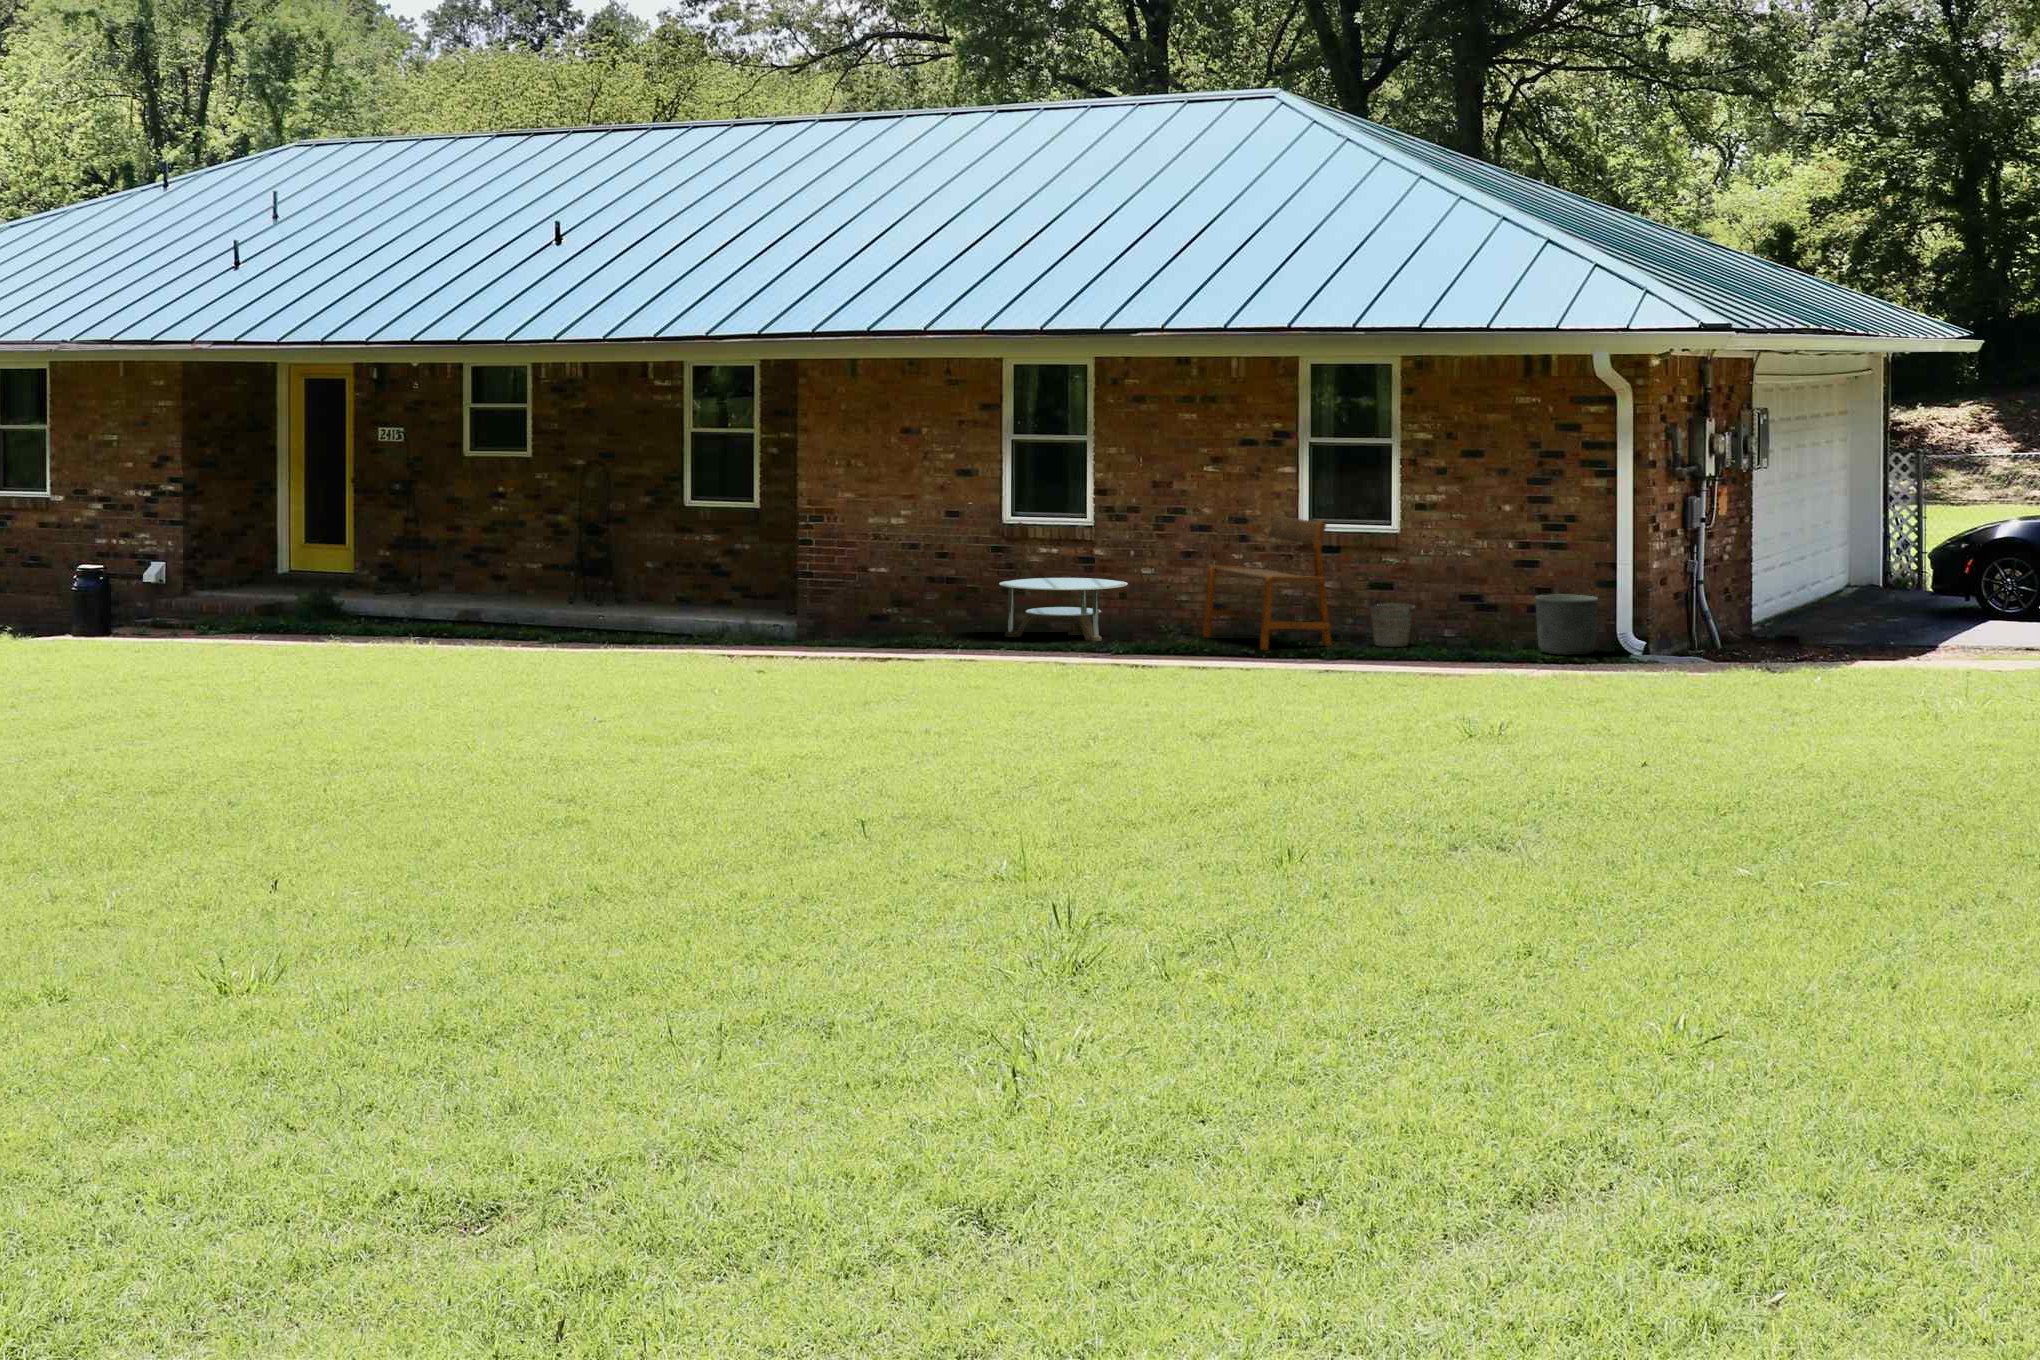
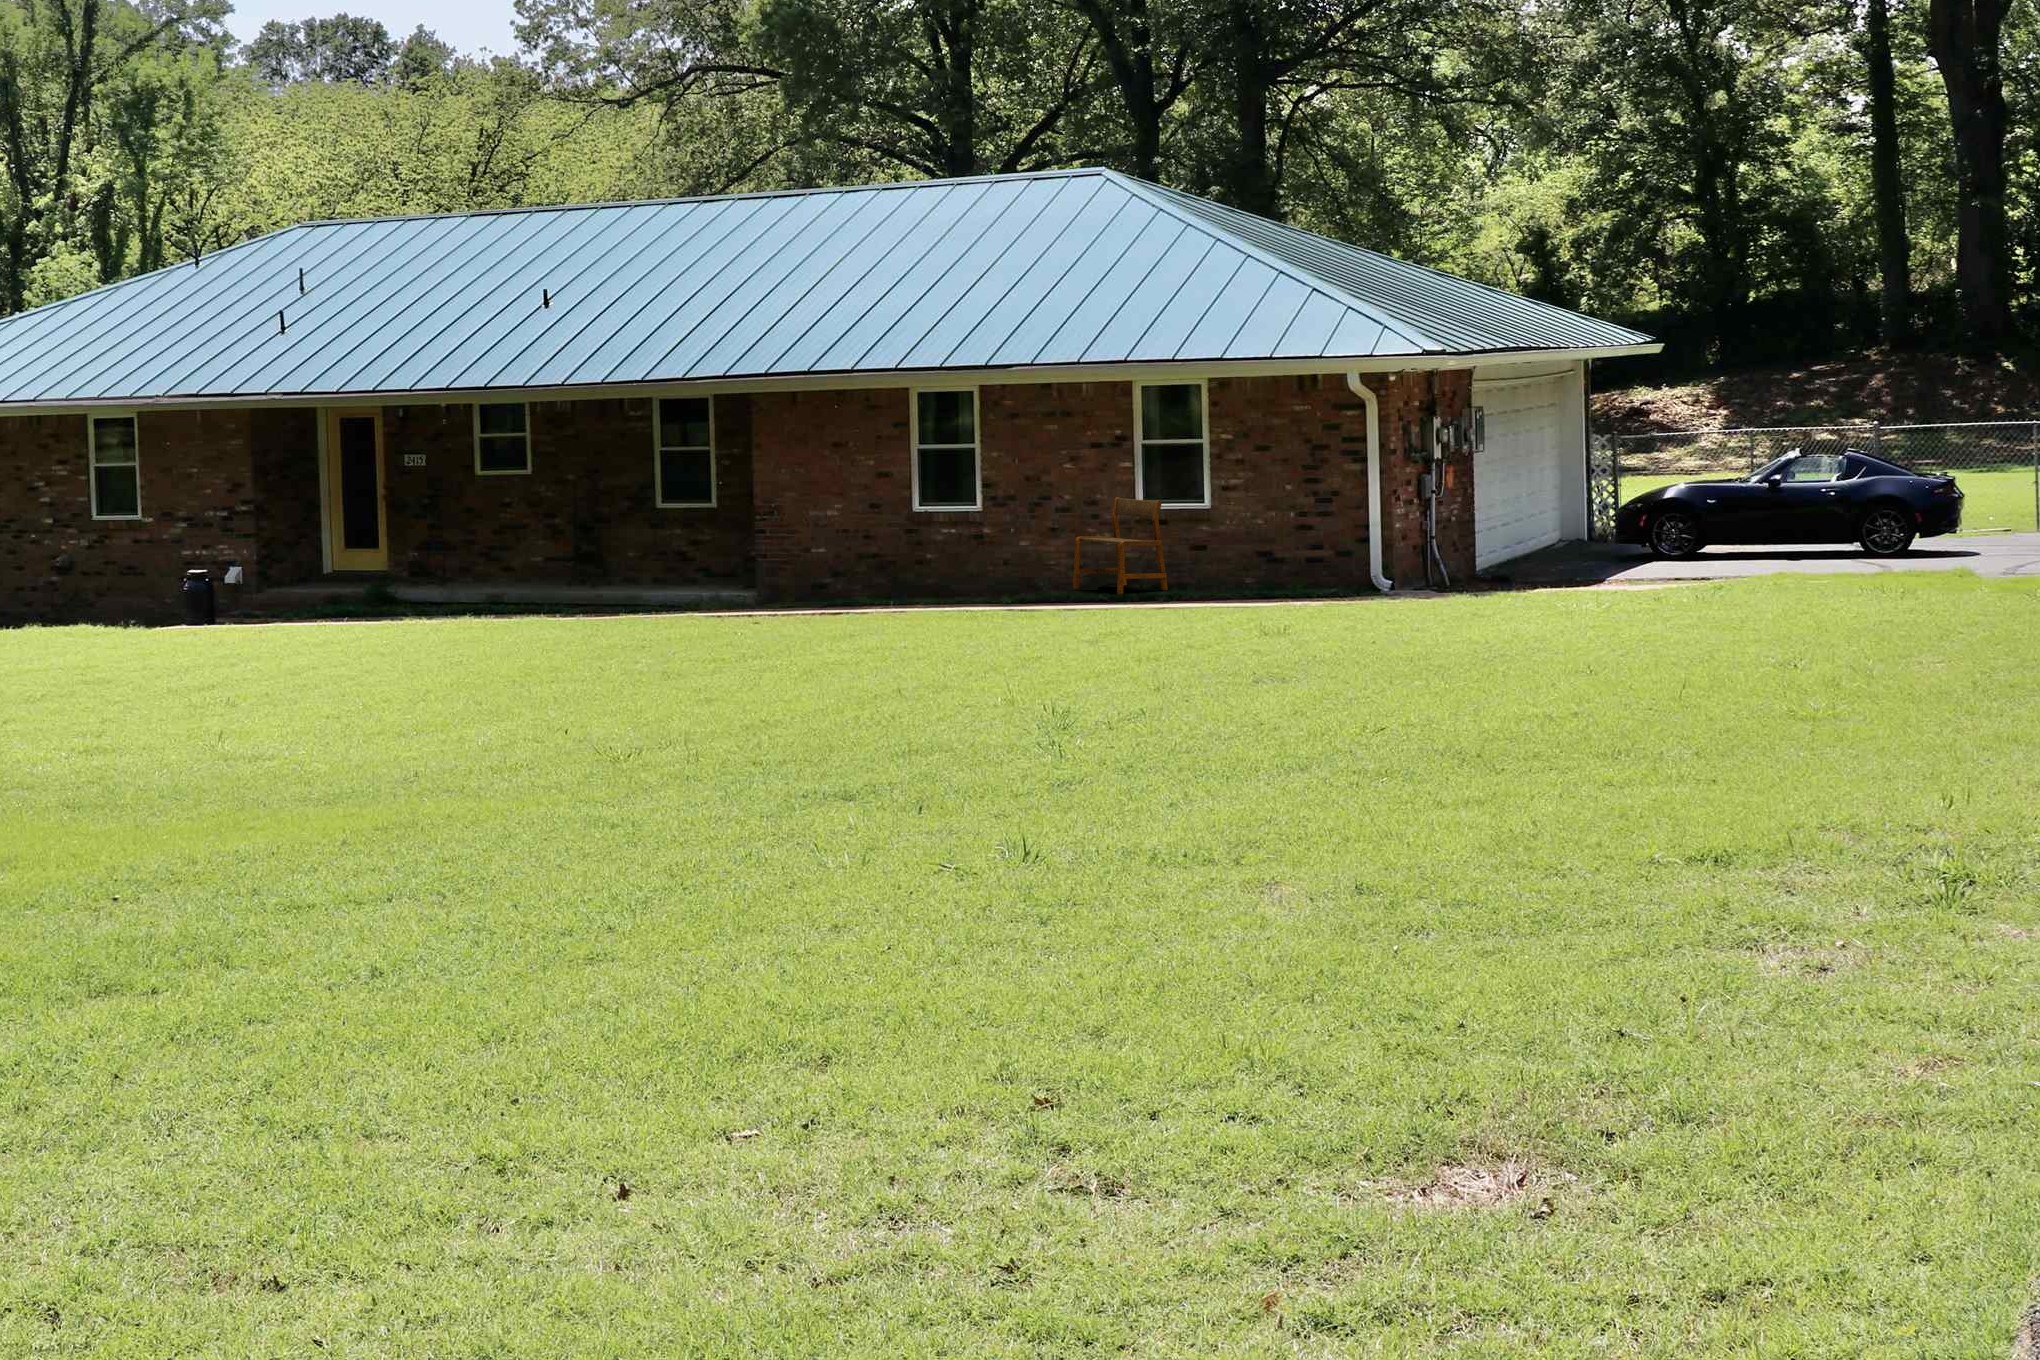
round table: present [999,578,1128,641] -> none [922,550,1017,595]
planter: present [1536,595,1598,655] -> none [1312,546,1356,588]
bucket: present [1370,604,1414,647] -> none [1195,558,1227,589]

